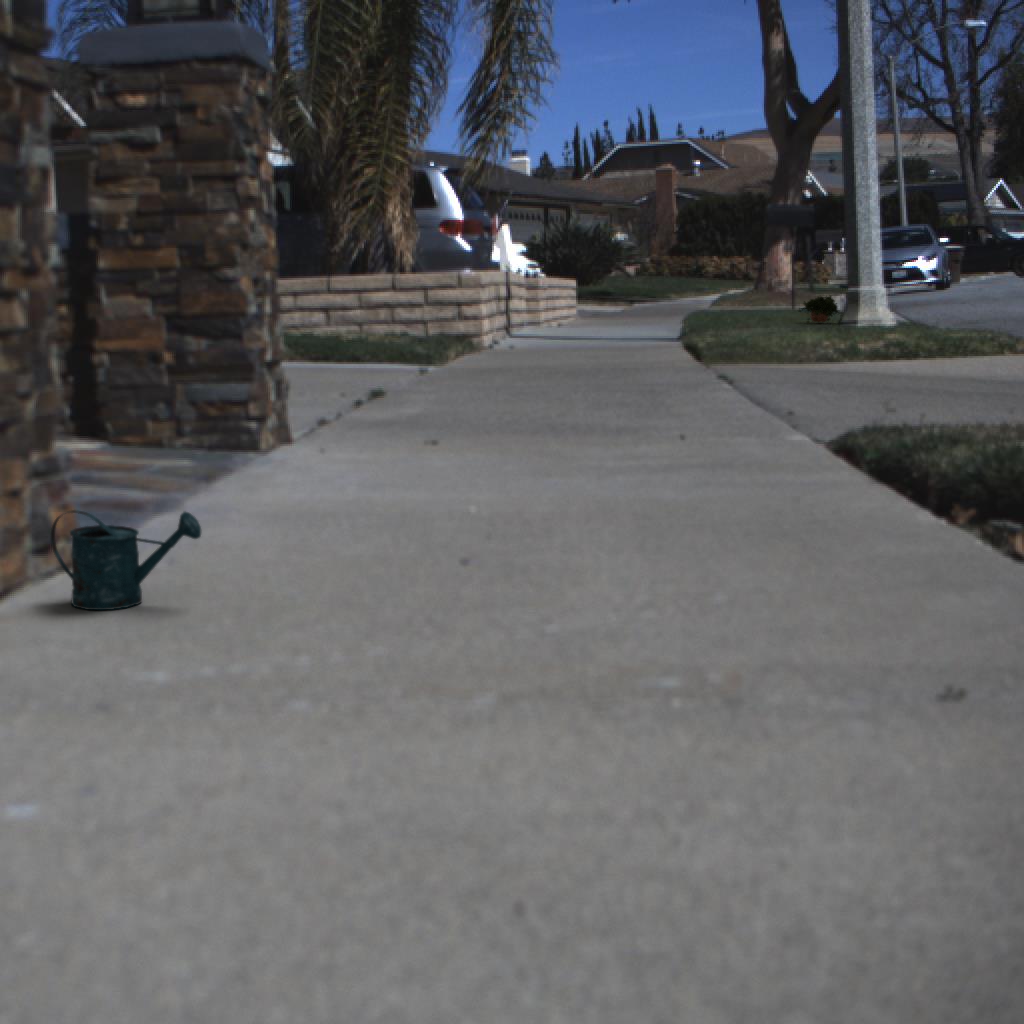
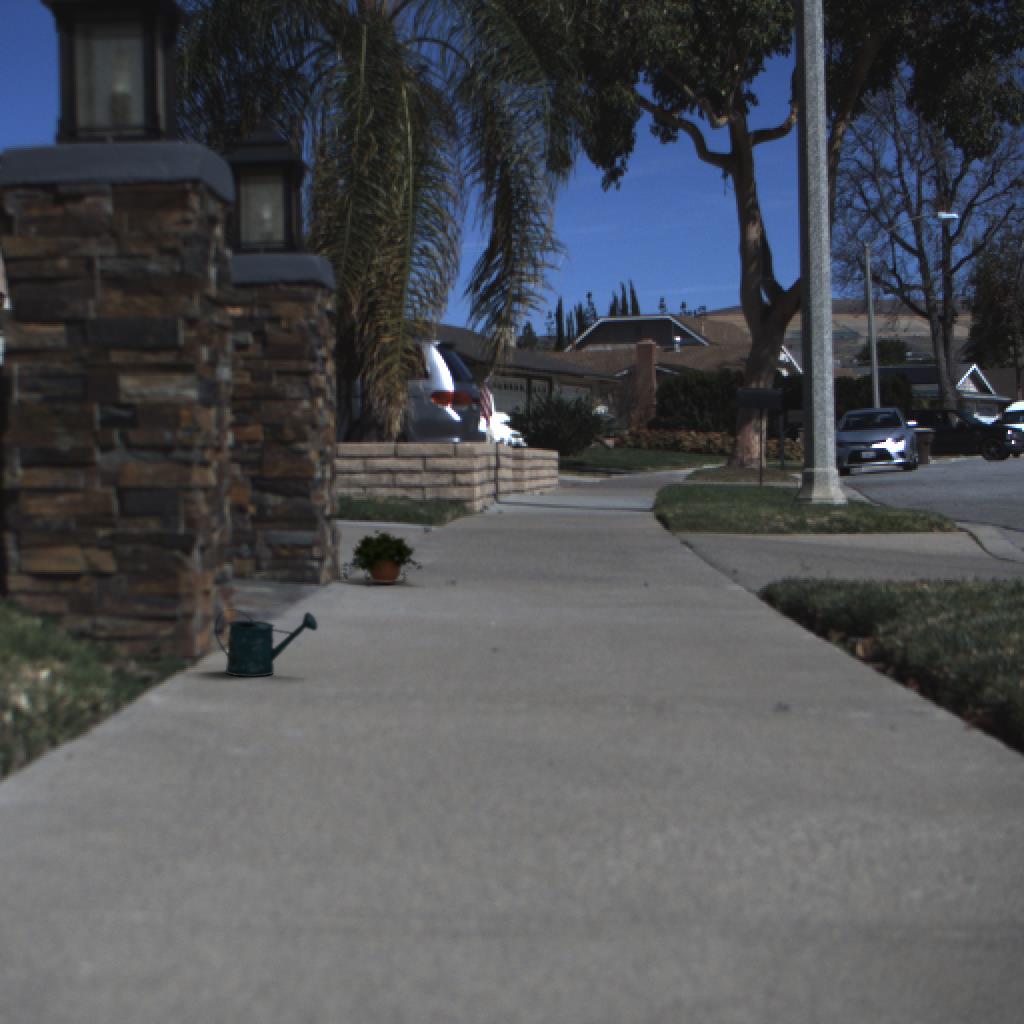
potted plant: present [799,295,842,323] -> present [342,530,423,582]

